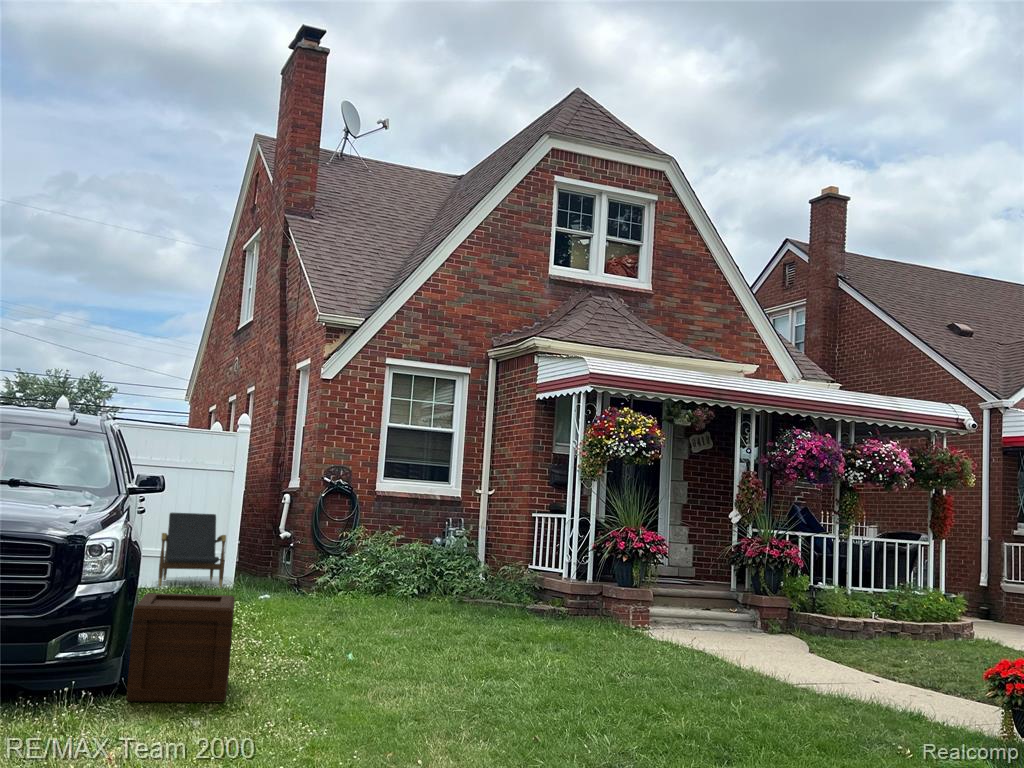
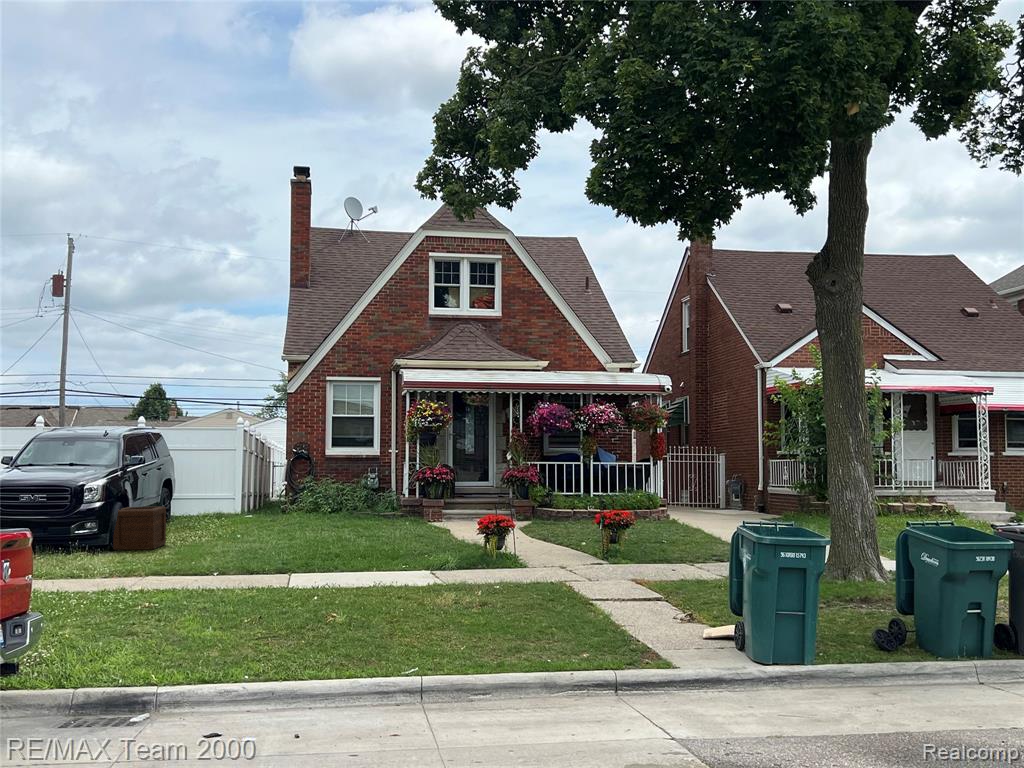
lounge chair: present [158,513,226,587] -> none [197,474,233,515]

